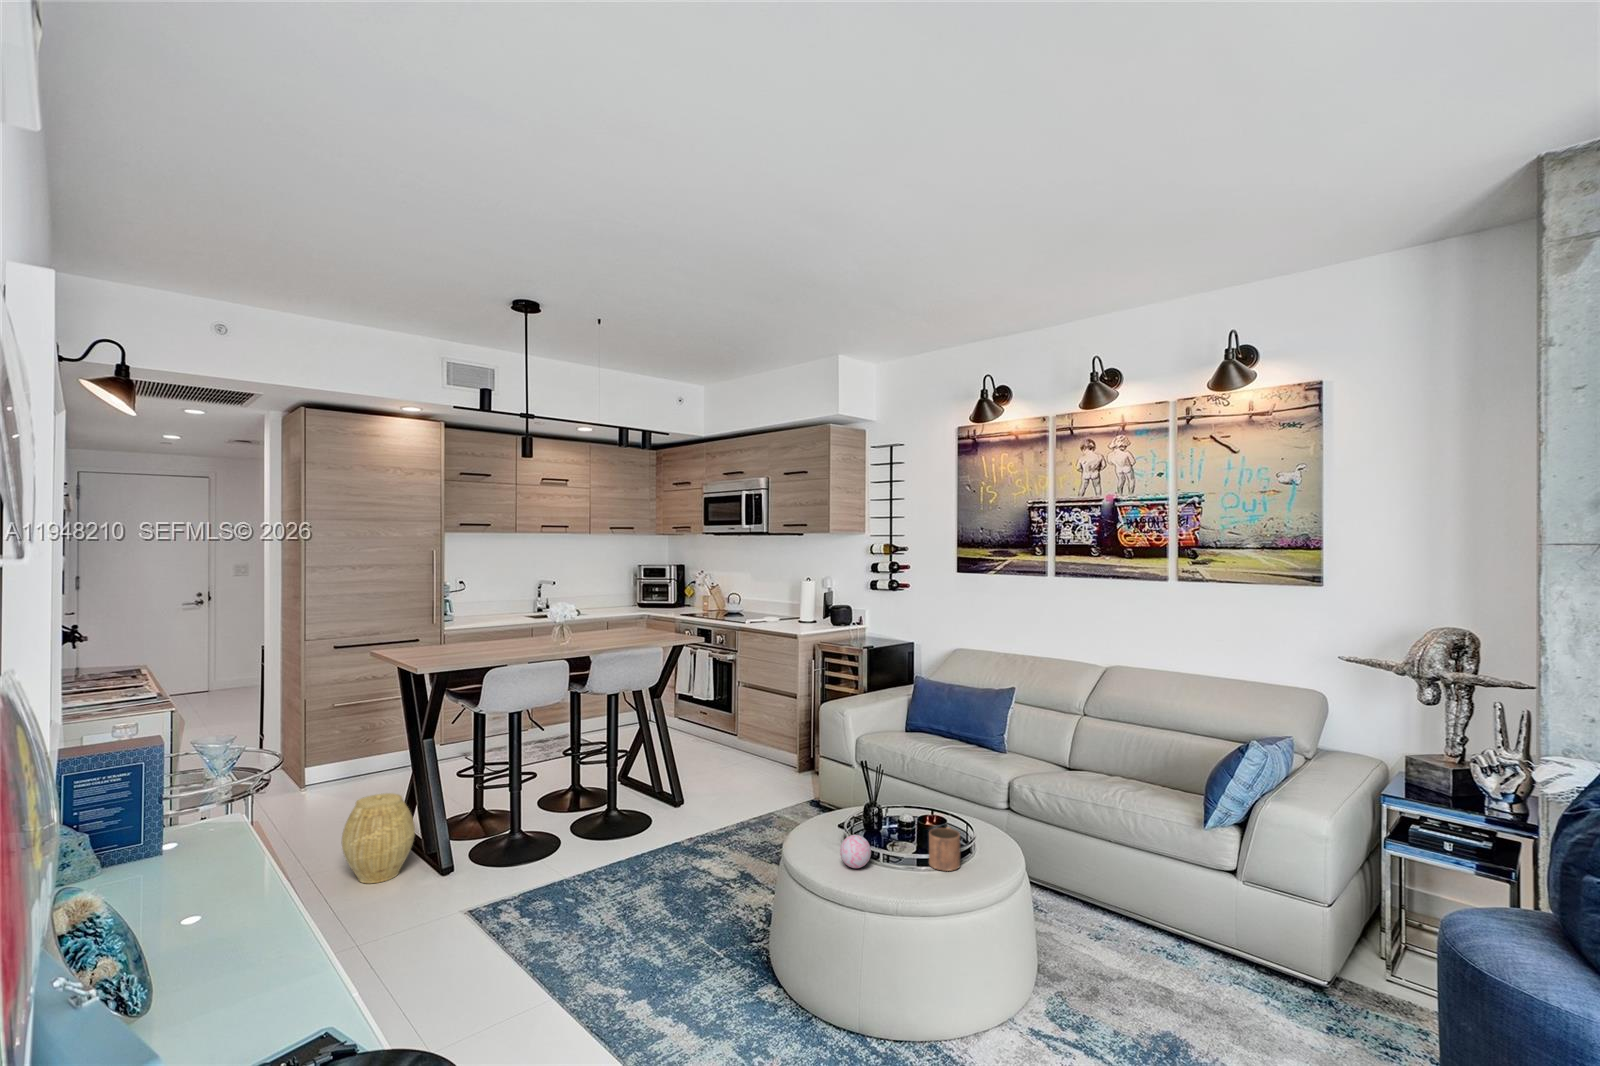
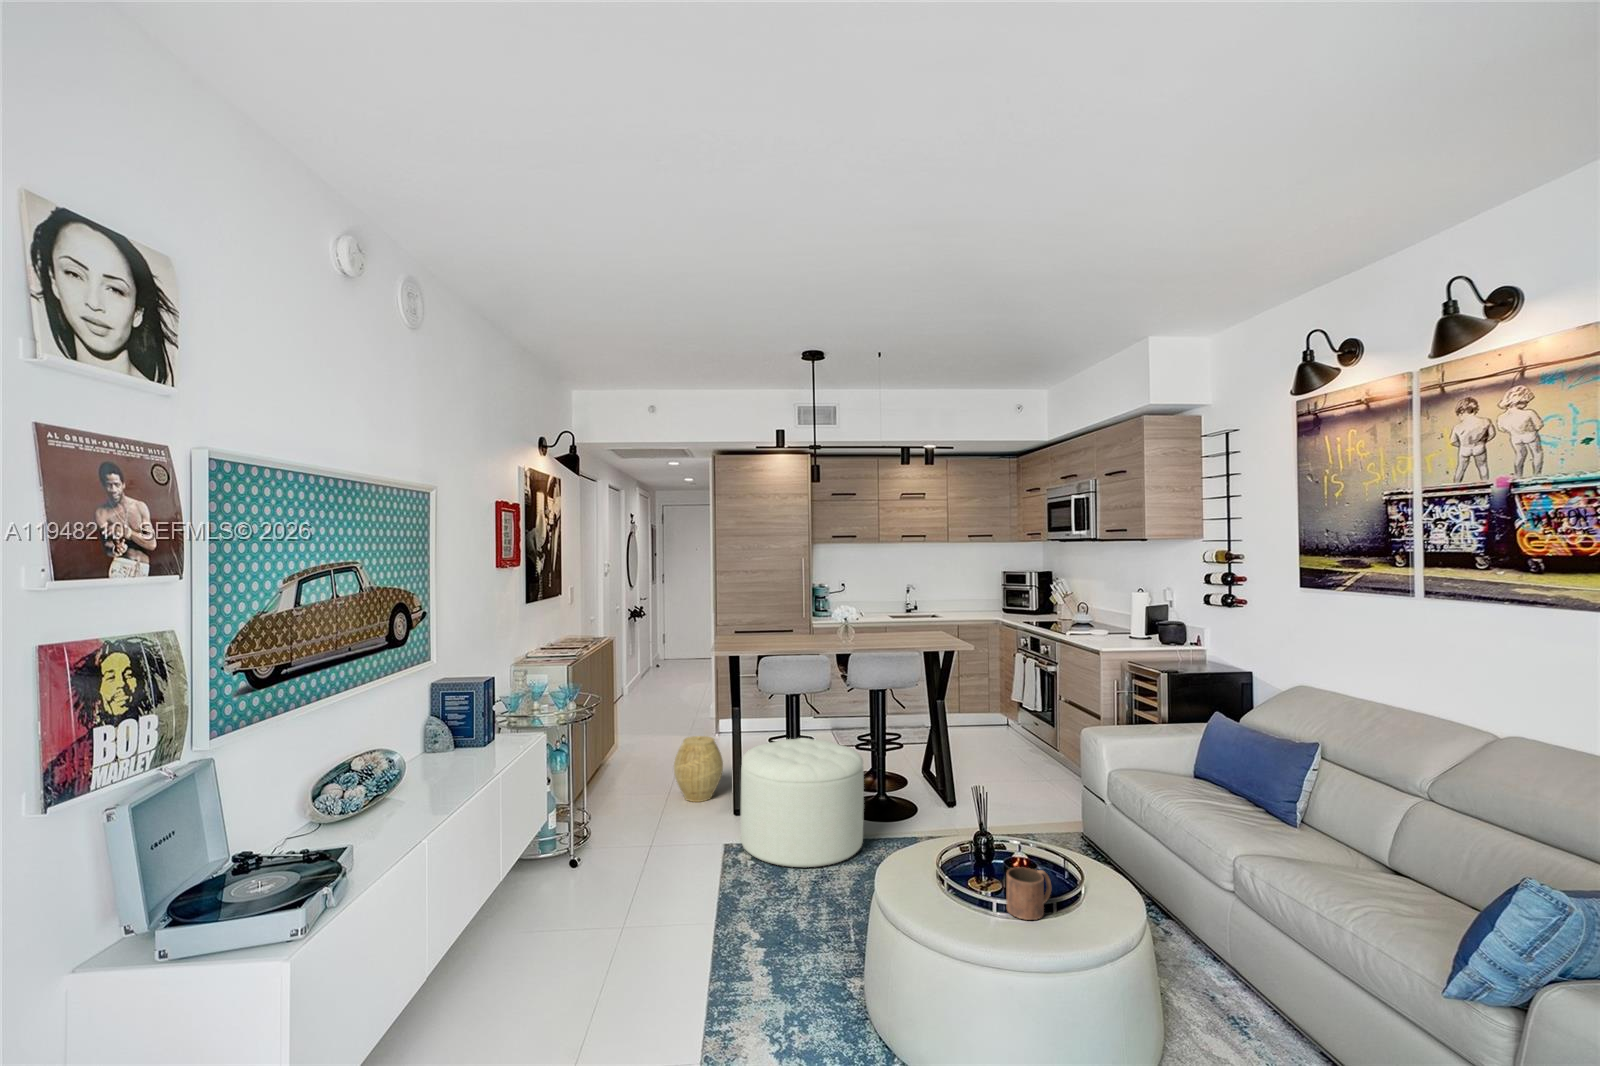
ottoman: none [495,768,644,919] -> present [741,738,864,868]
decorative ball: present [840,835,871,868] -> none [915,850,949,885]

